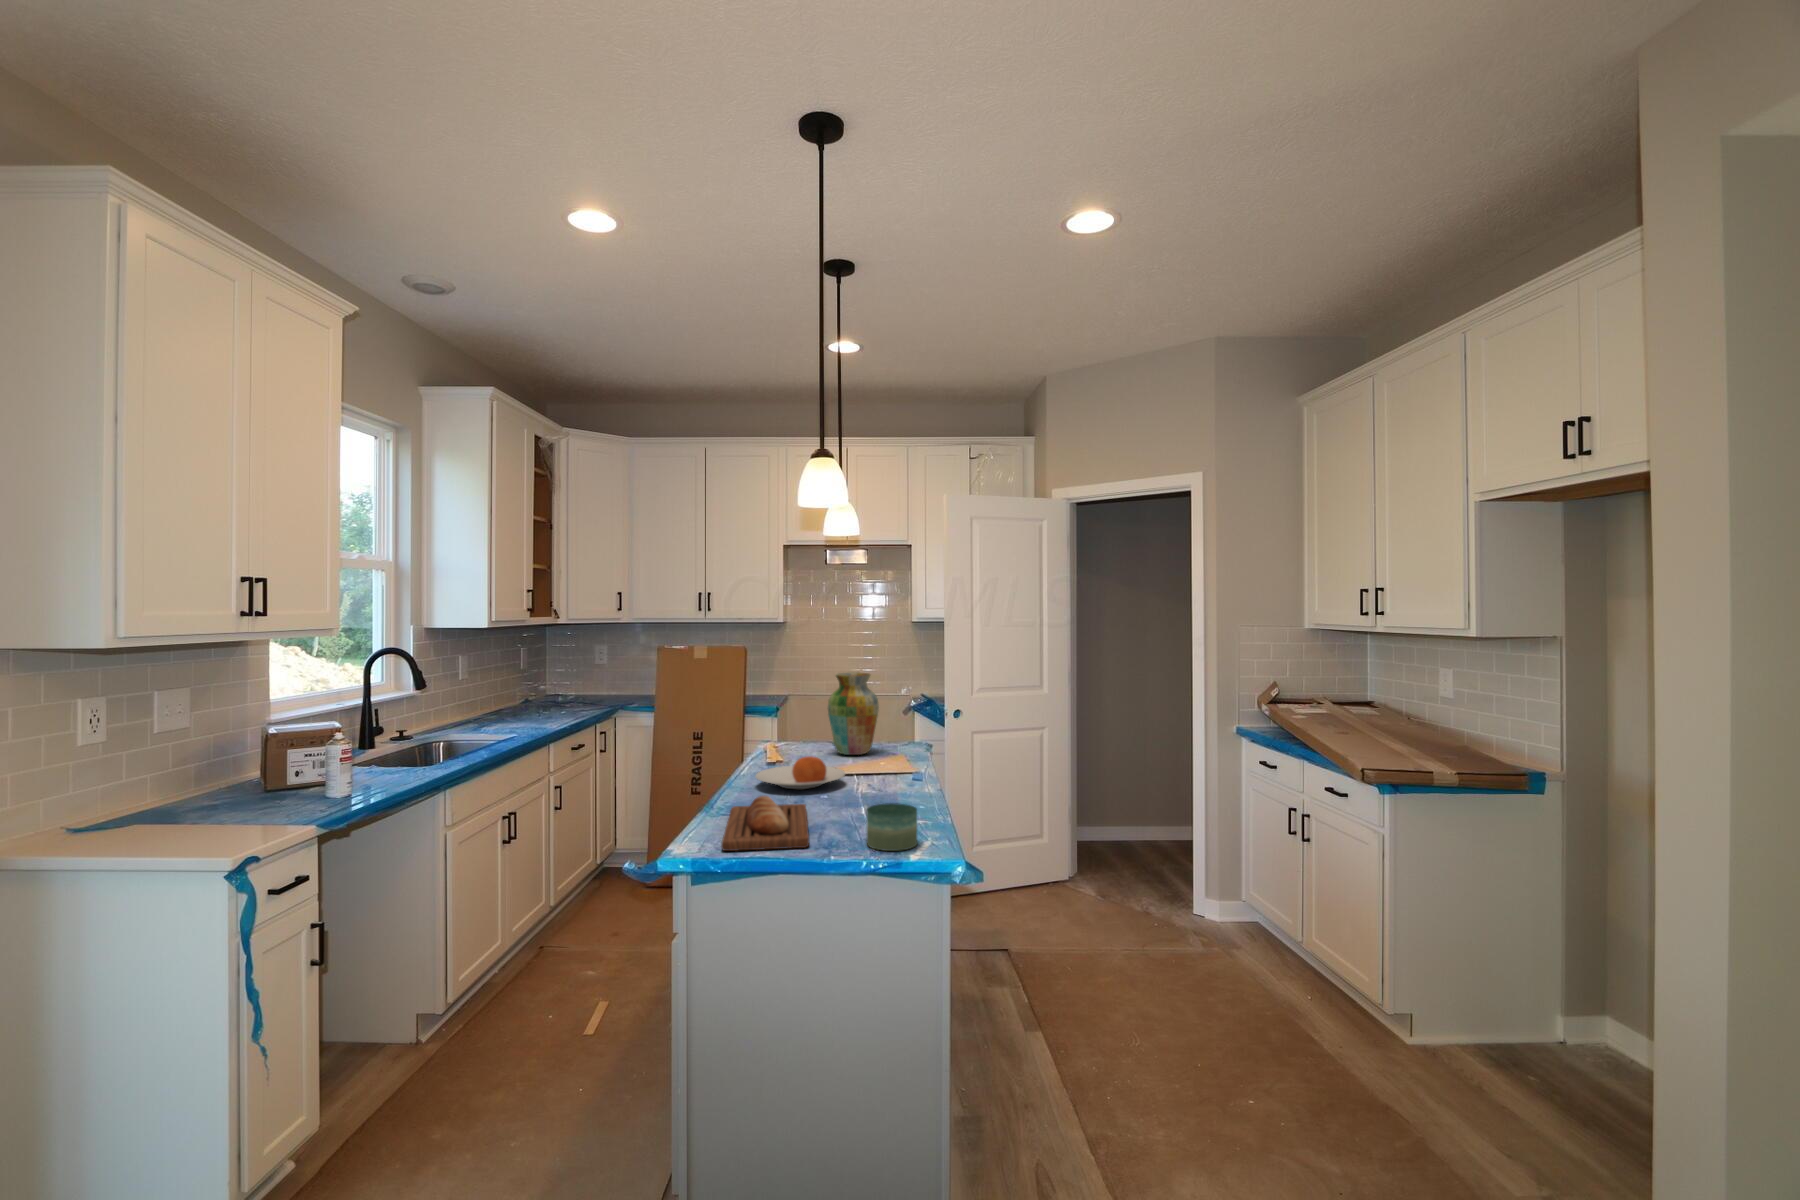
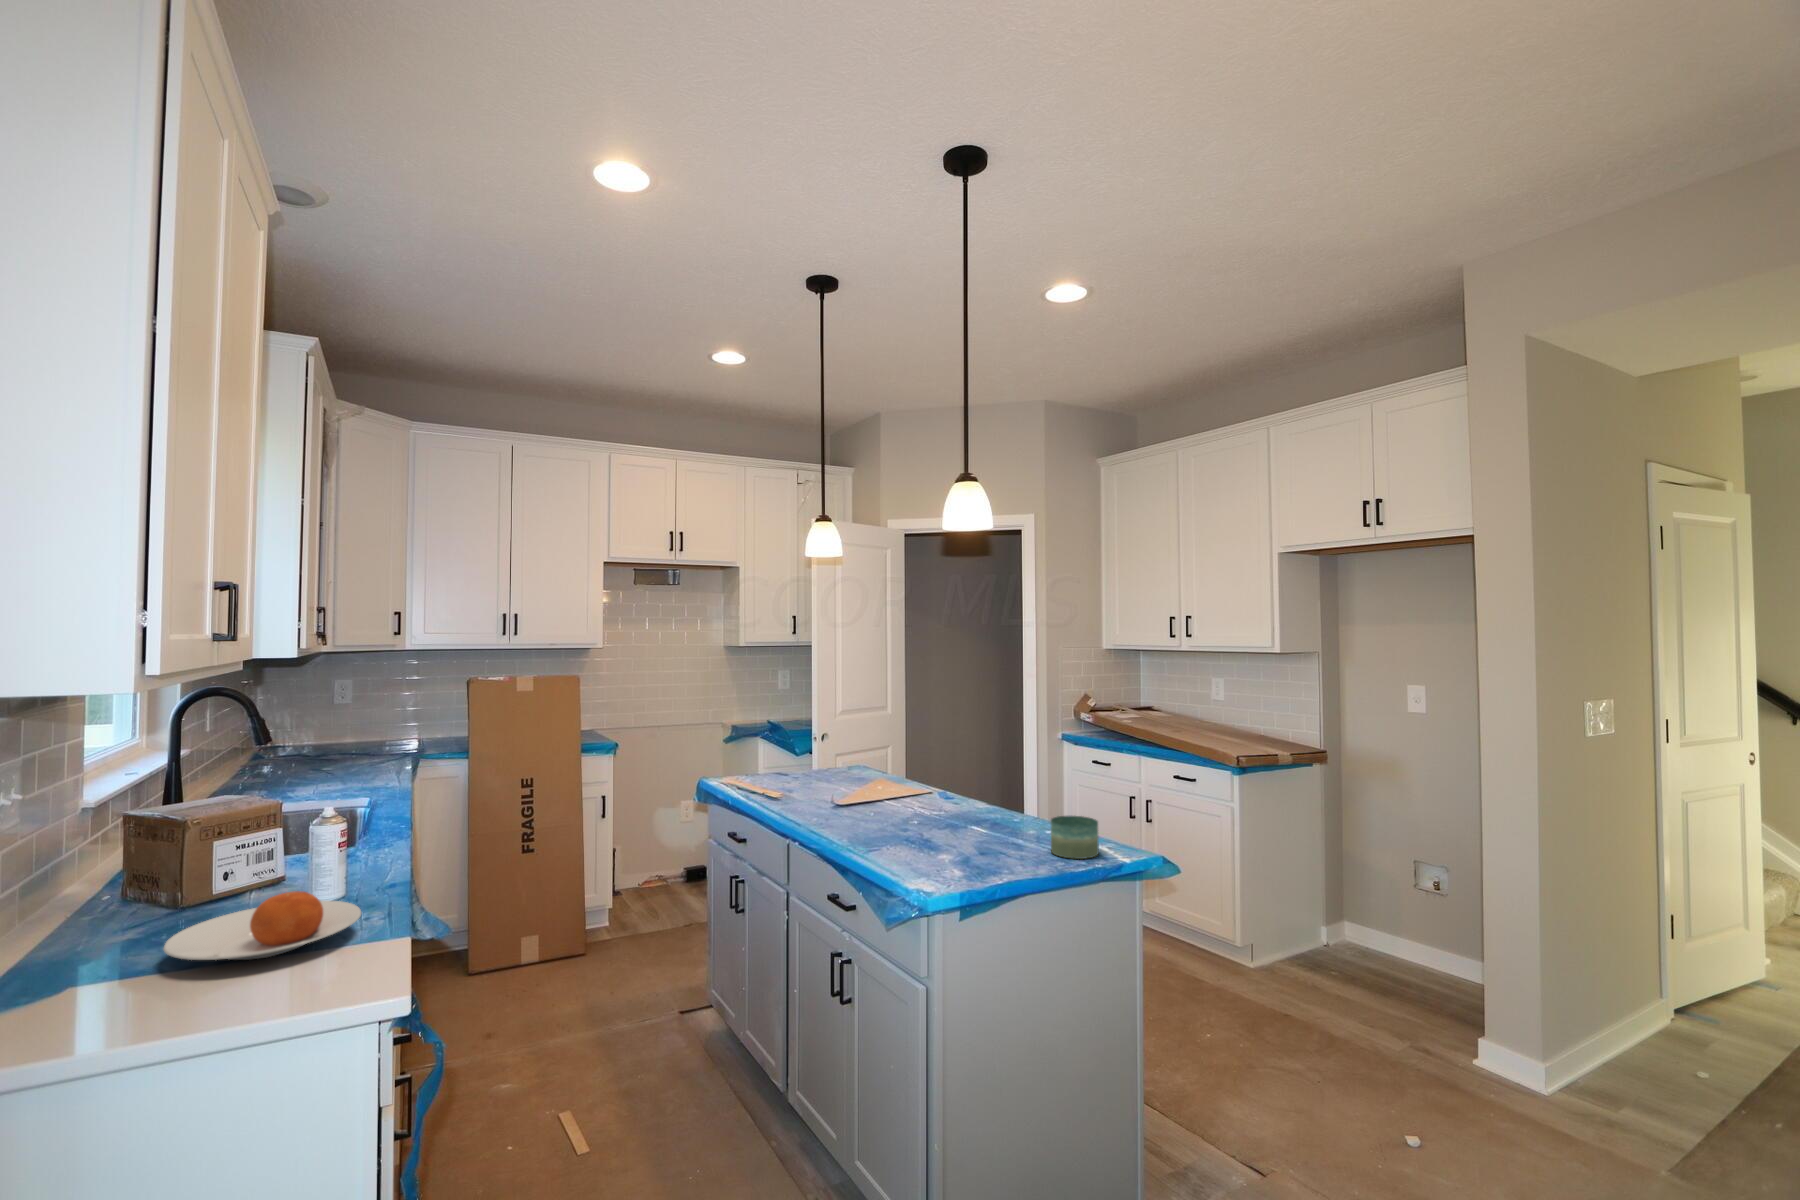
vase: present [828,673,879,755] -> none [804,700,856,784]
plate: present [756,756,845,789] -> present [164,892,361,960]
bread loaf: present [721,796,809,851] -> none [873,825,1020,880]

